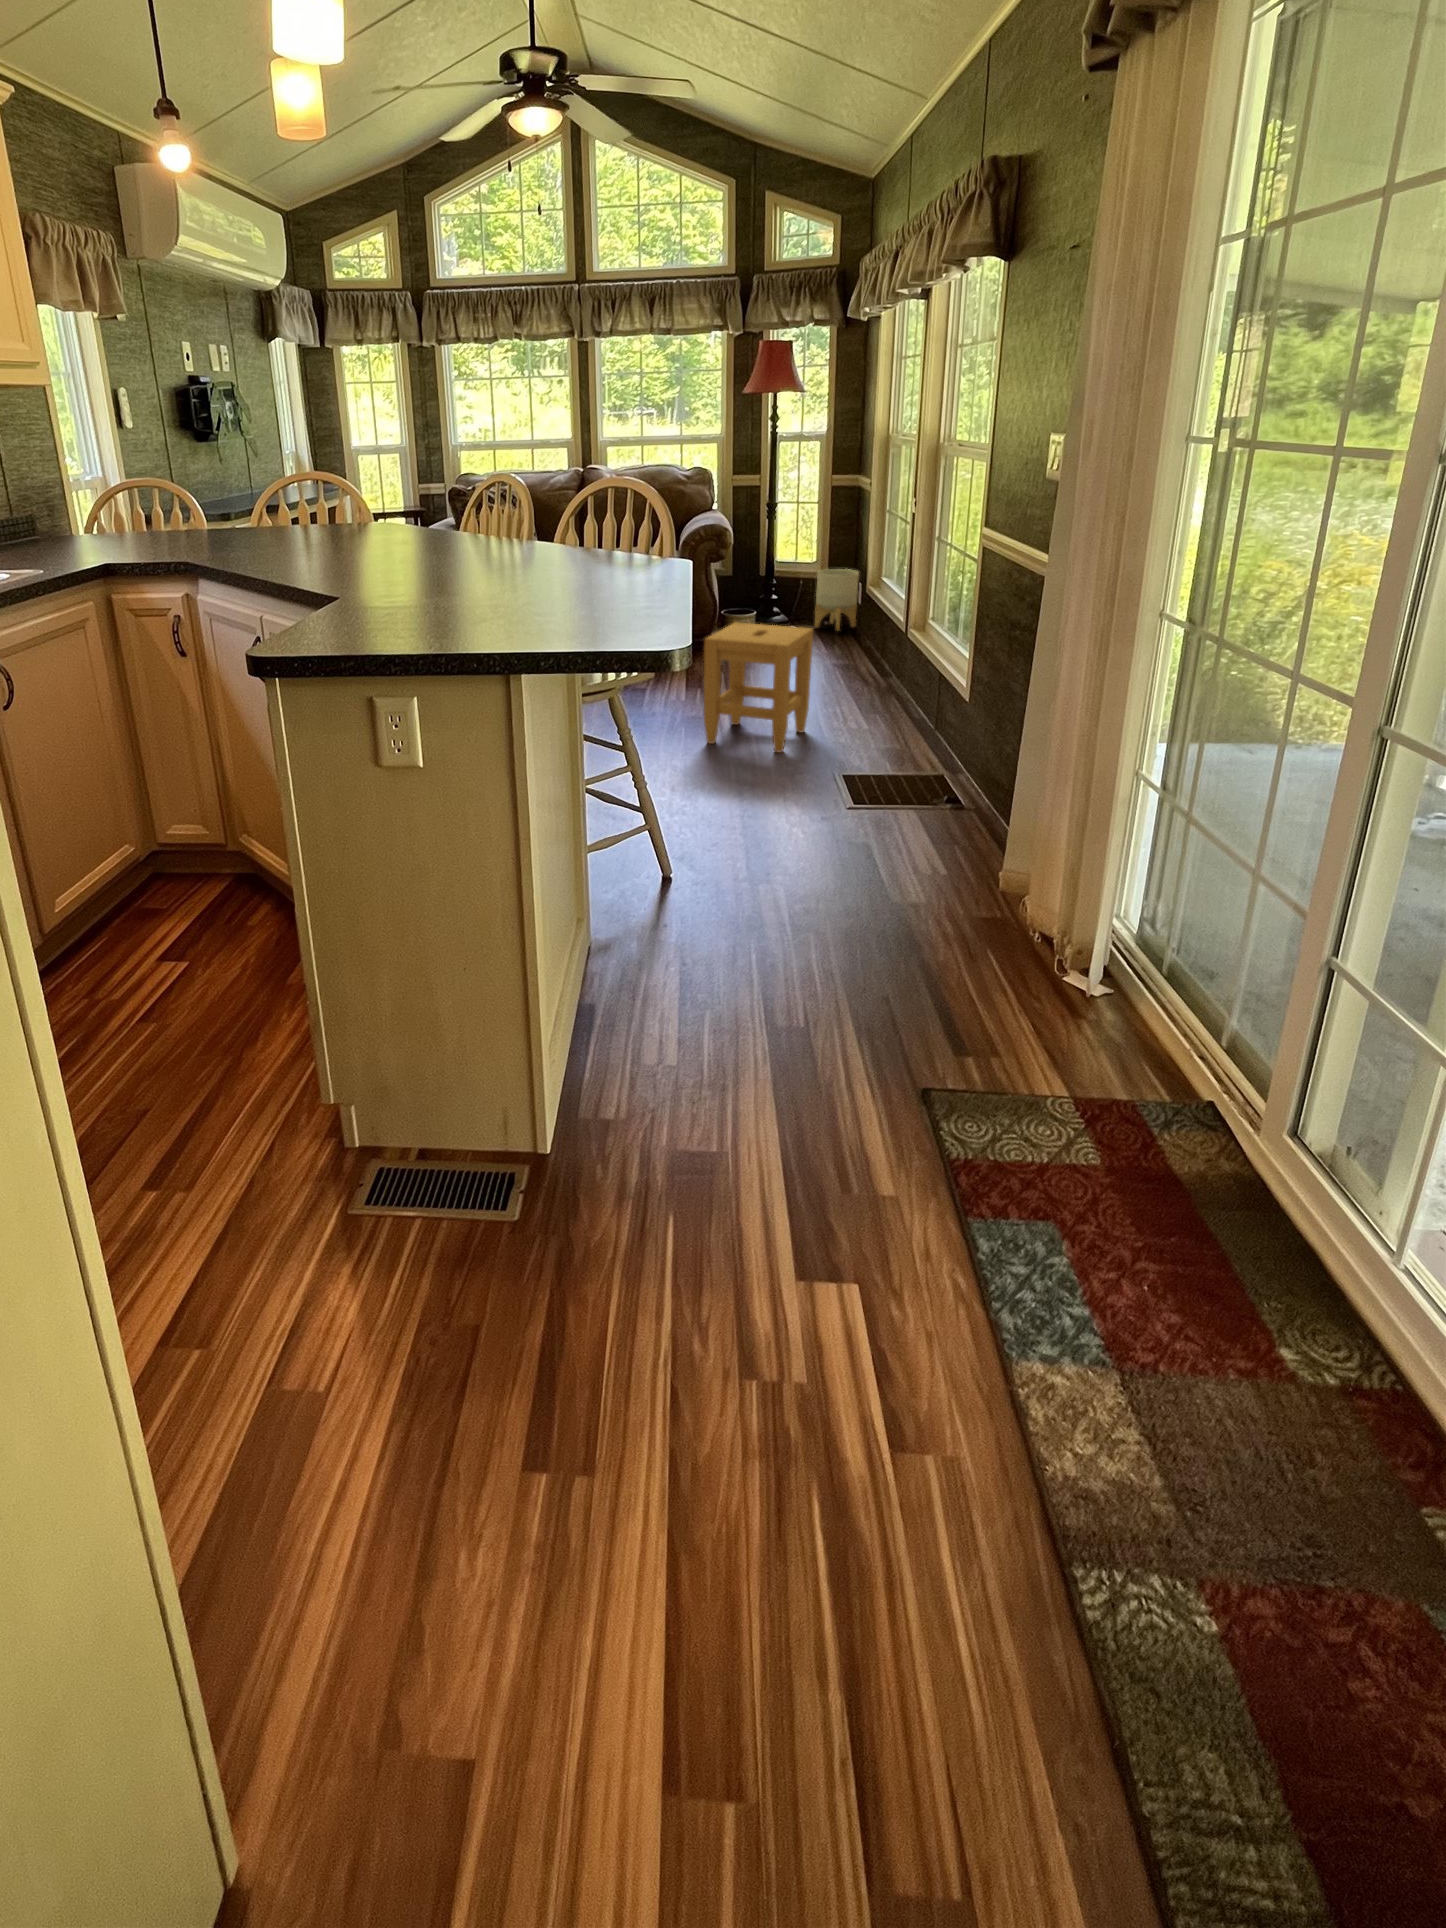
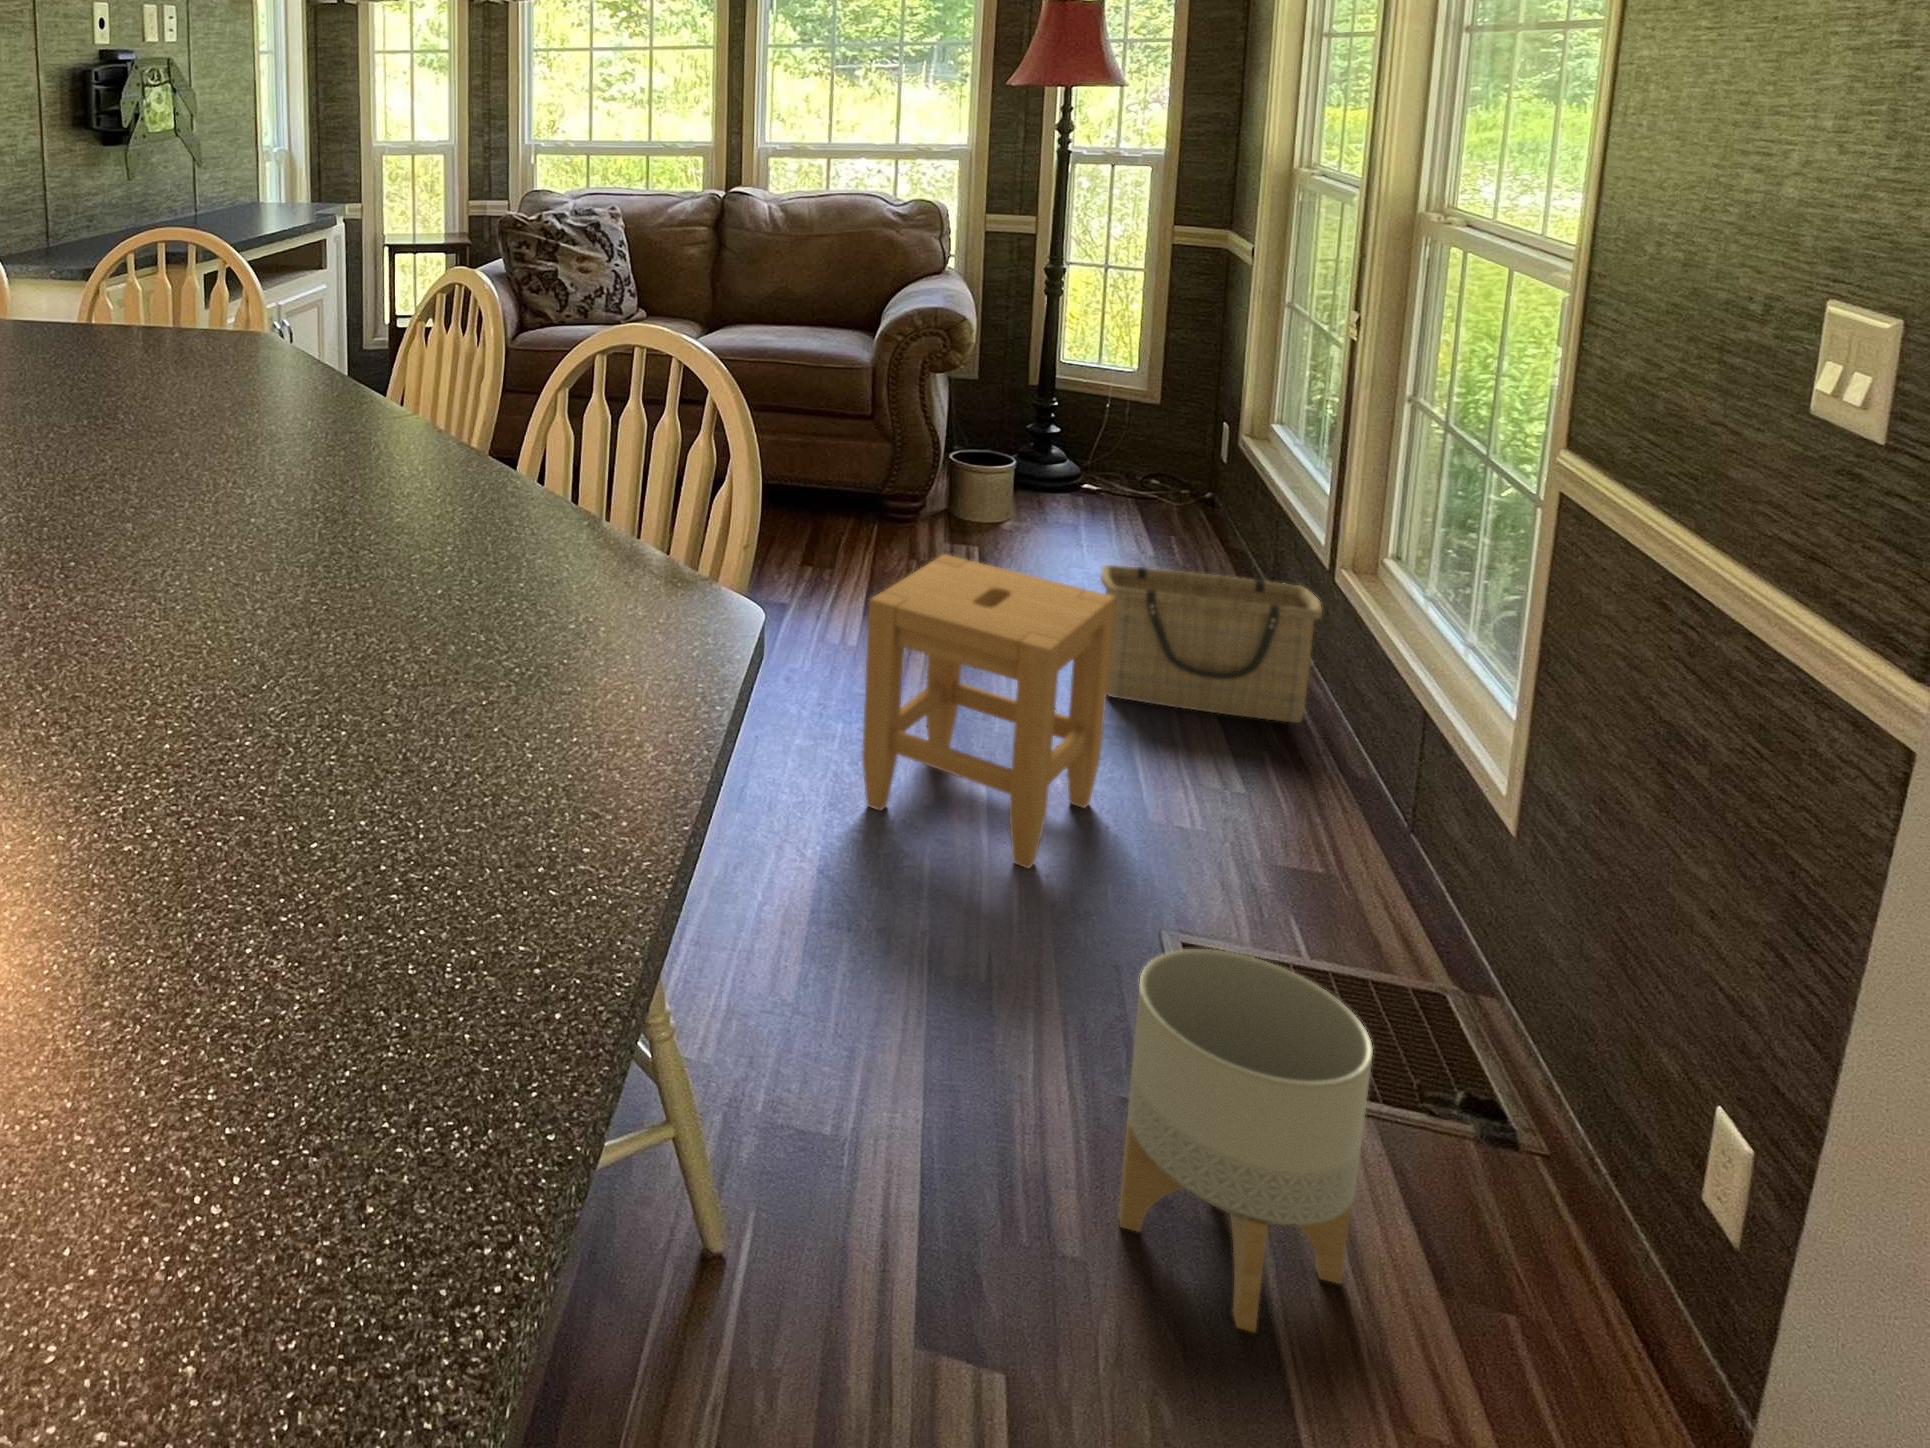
planter: present [815,569,859,631] -> present [1118,949,1373,1332]
basket: none [804,633,901,697] -> present [1101,565,1322,723]

